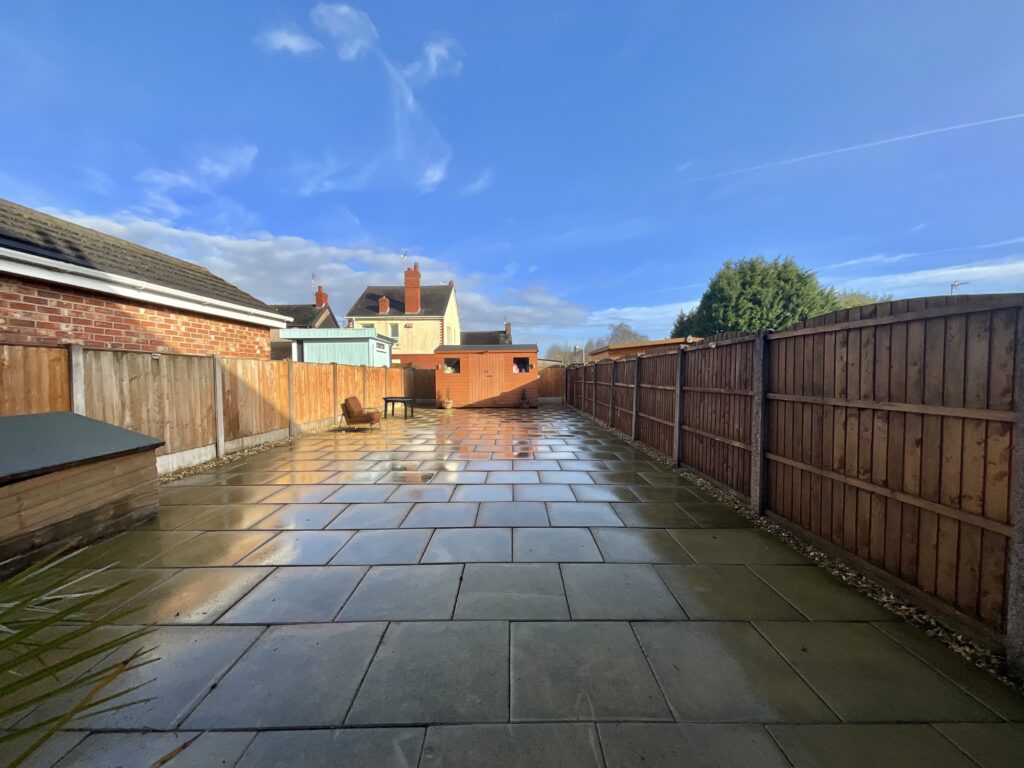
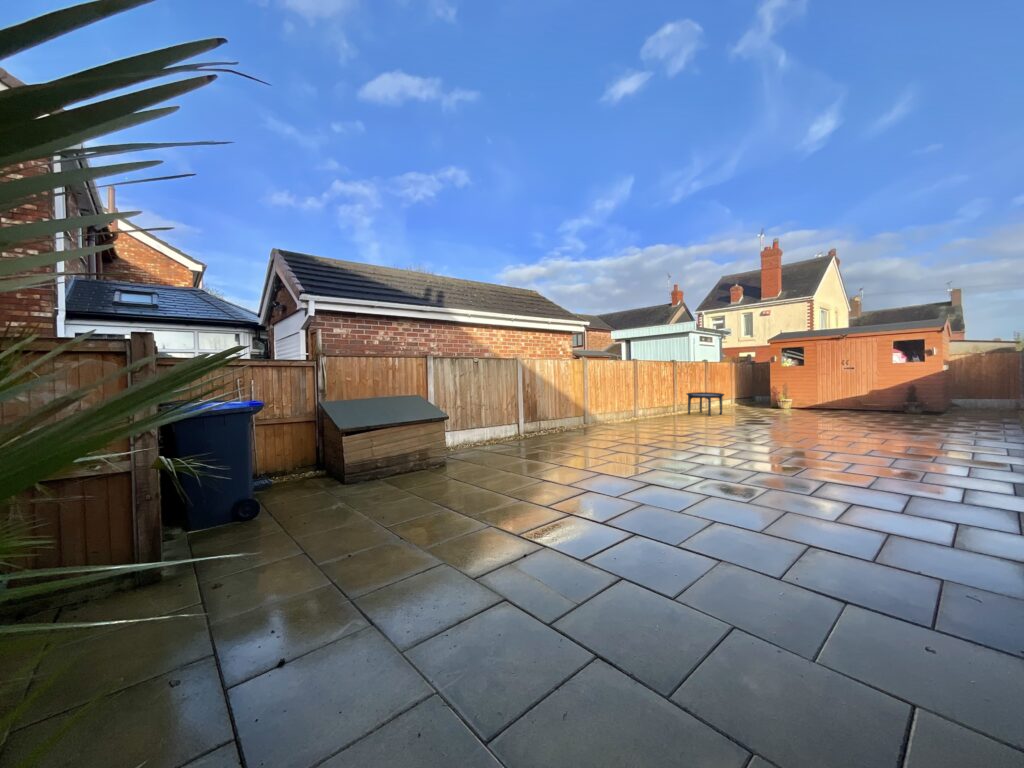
chair: present [339,396,382,432] -> none [623,390,666,426]

